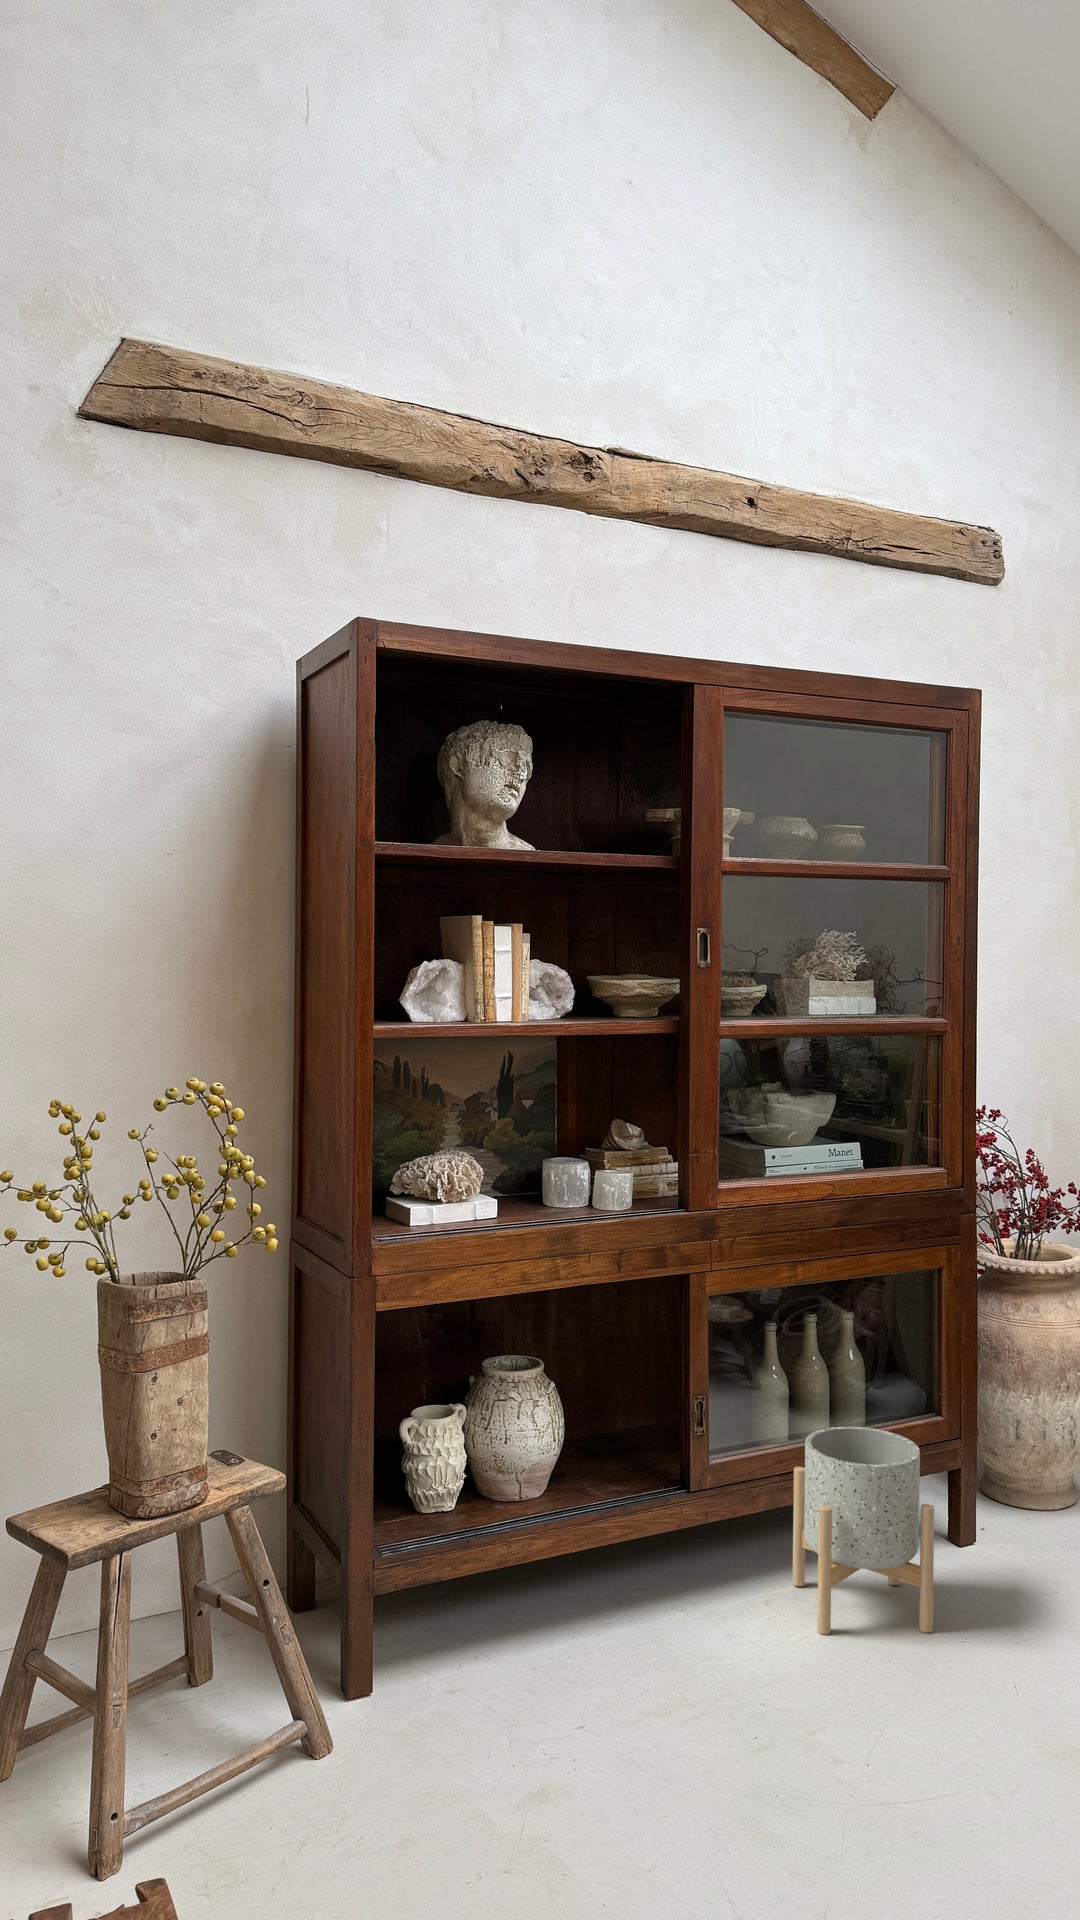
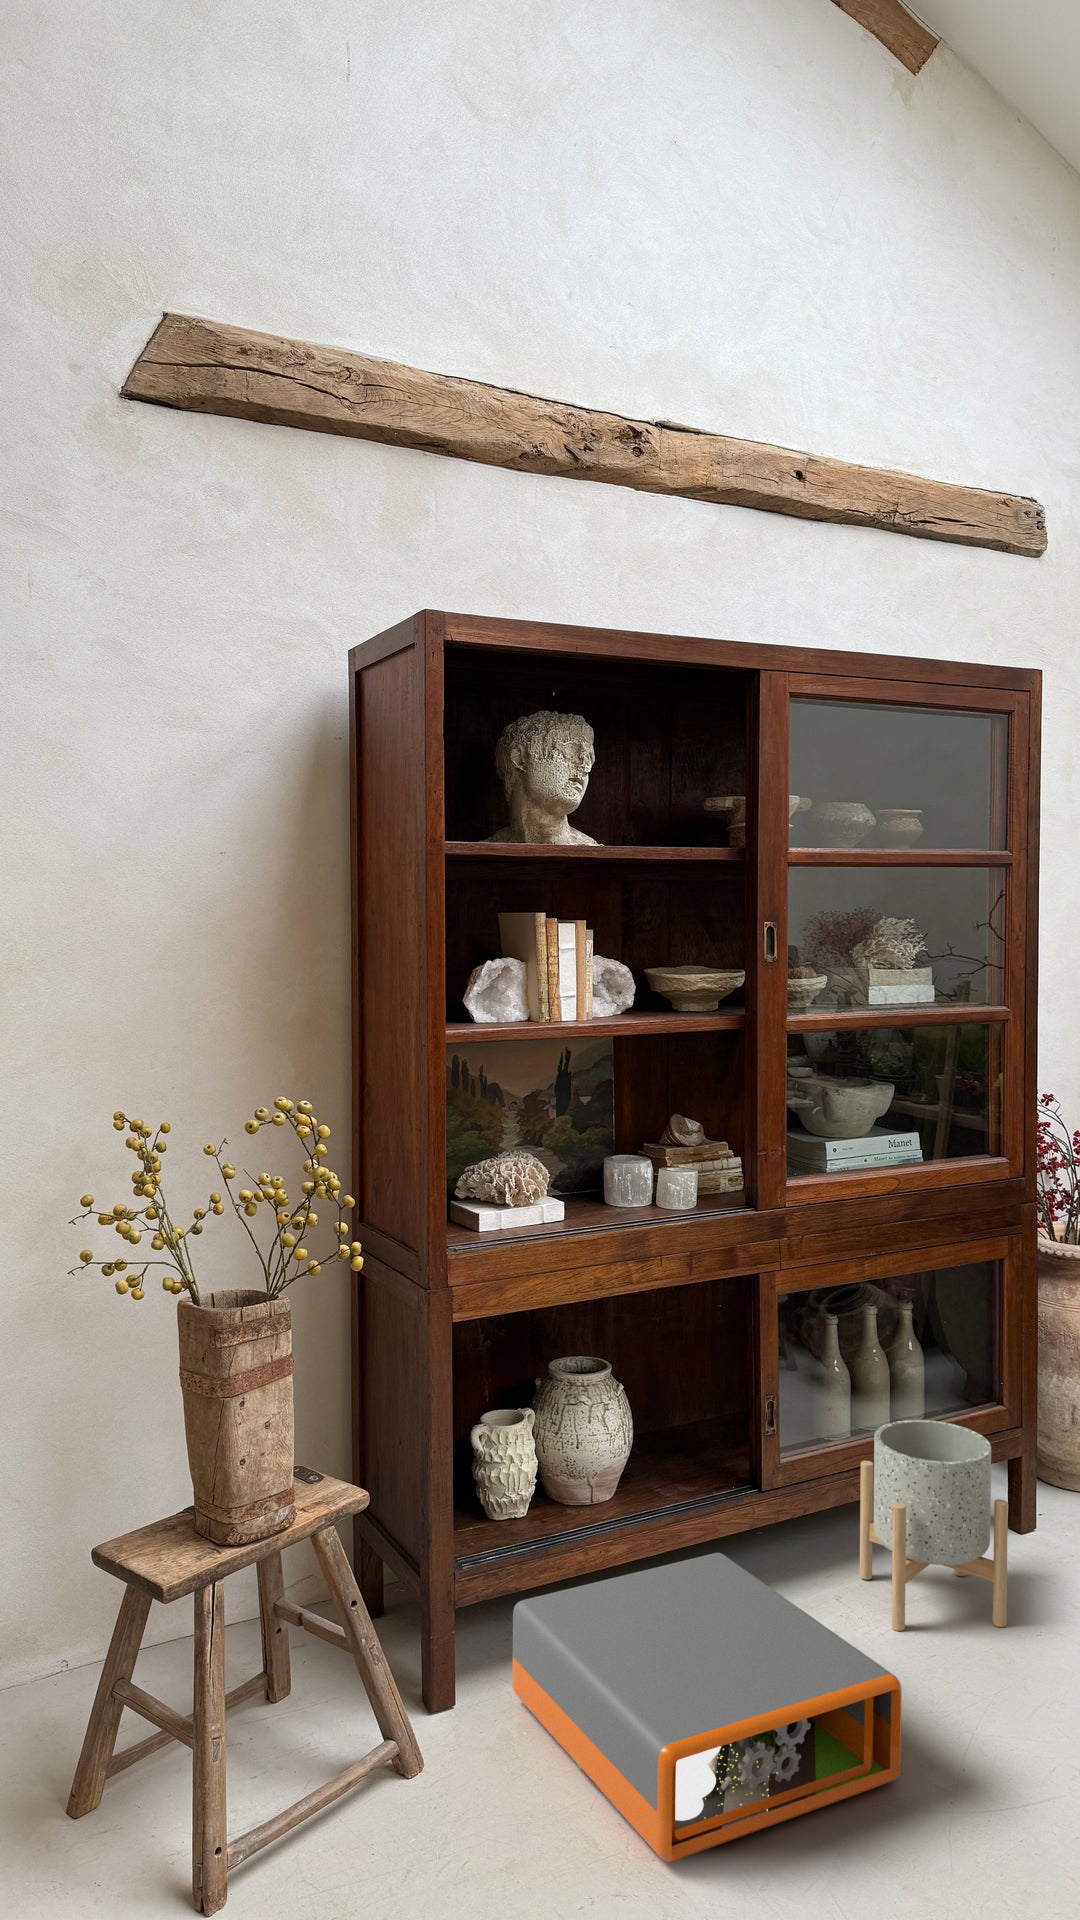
storage box: none [430,1551,806,1839] -> present [512,1553,902,1862]

